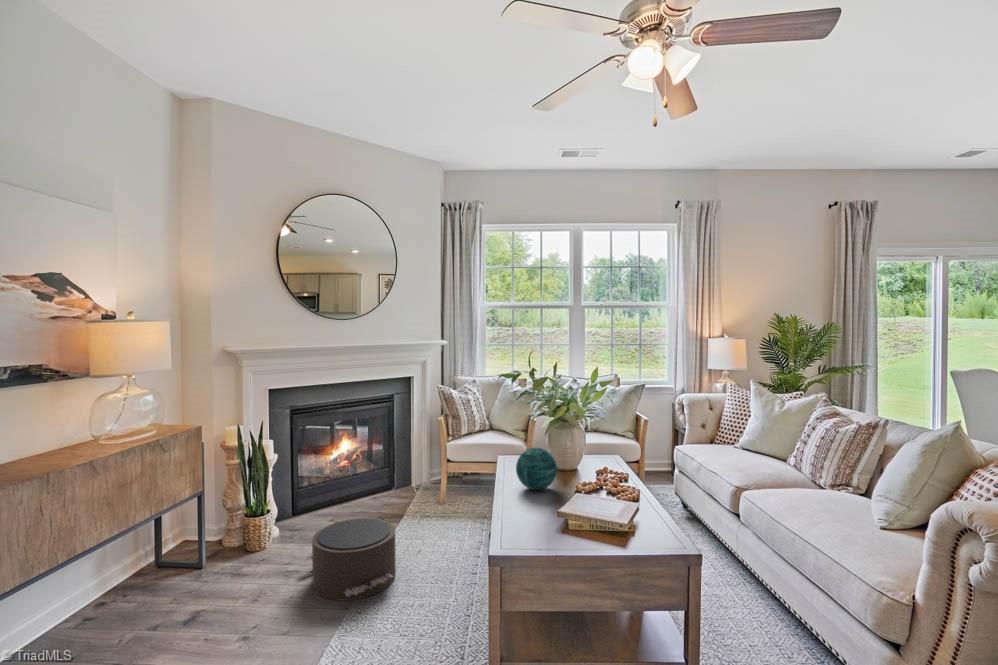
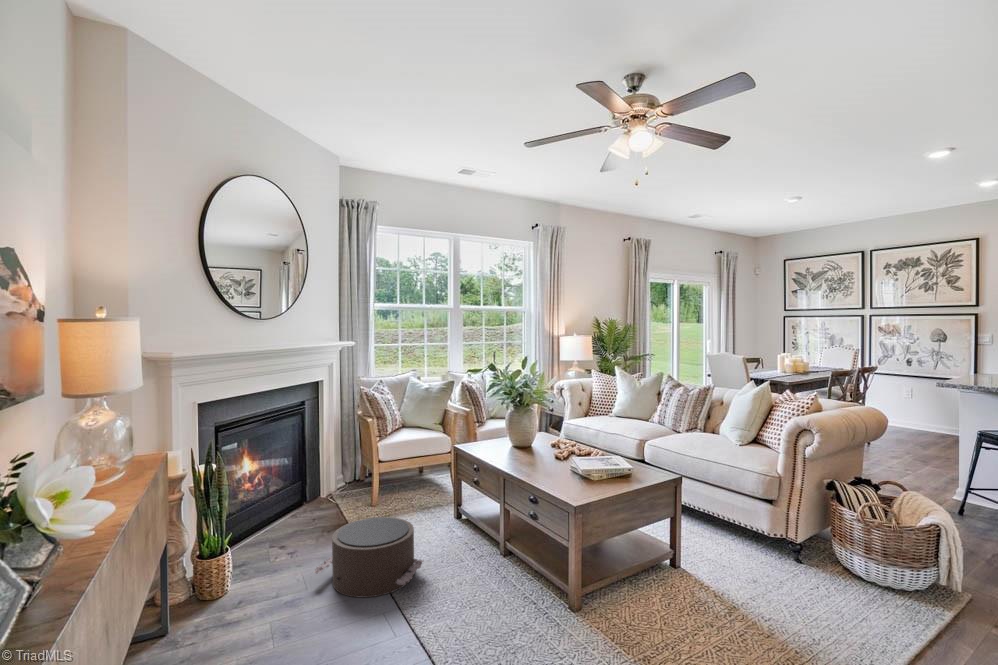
decorative orb: present [516,448,557,490] -> none [517,425,551,459]

